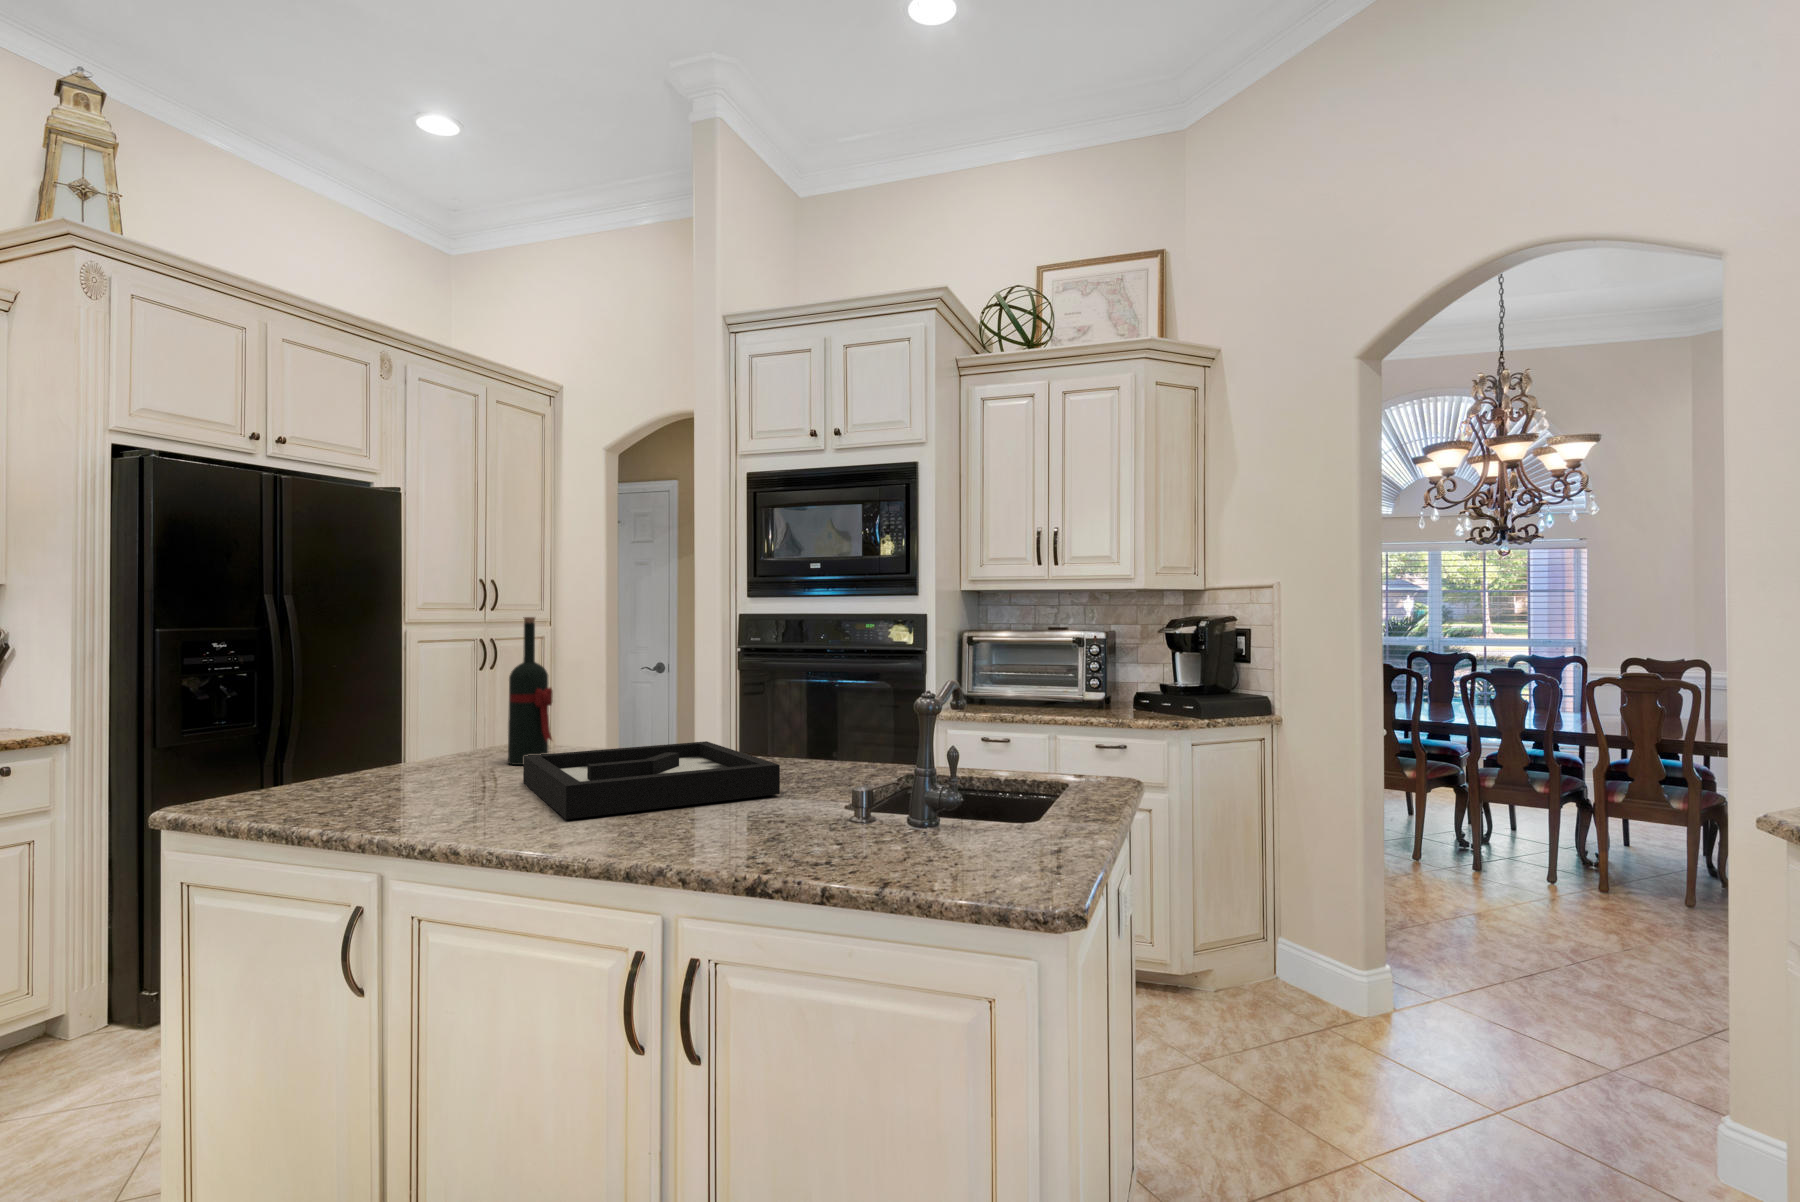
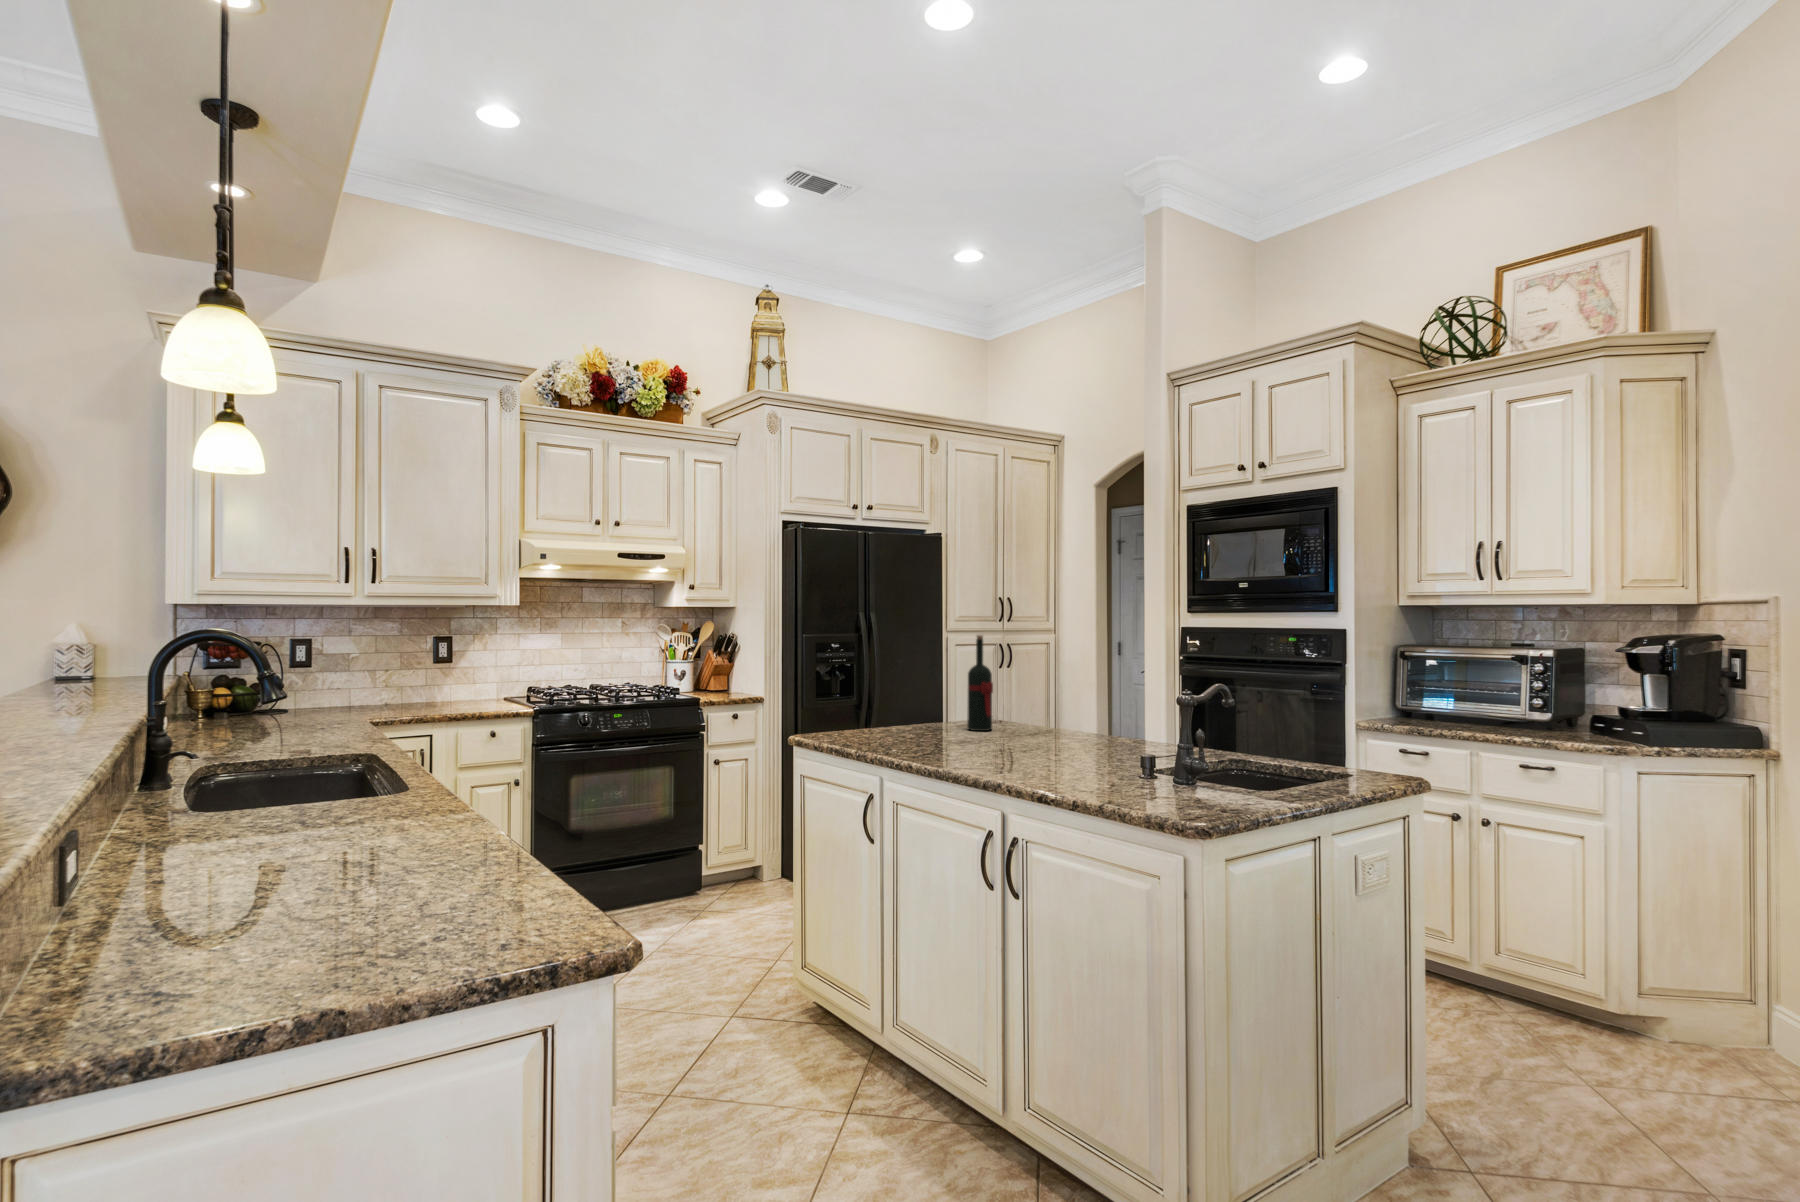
decorative tray: present [523,741,780,819] -> none [966,723,1105,758]

